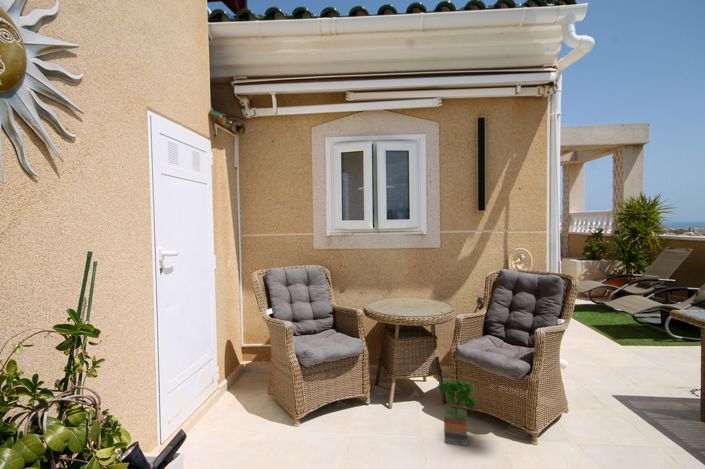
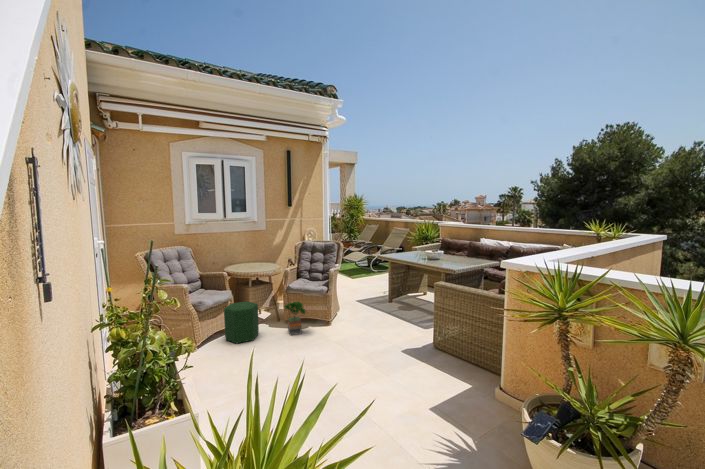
ottoman: none [342,361,396,434] -> present [224,301,259,344]

